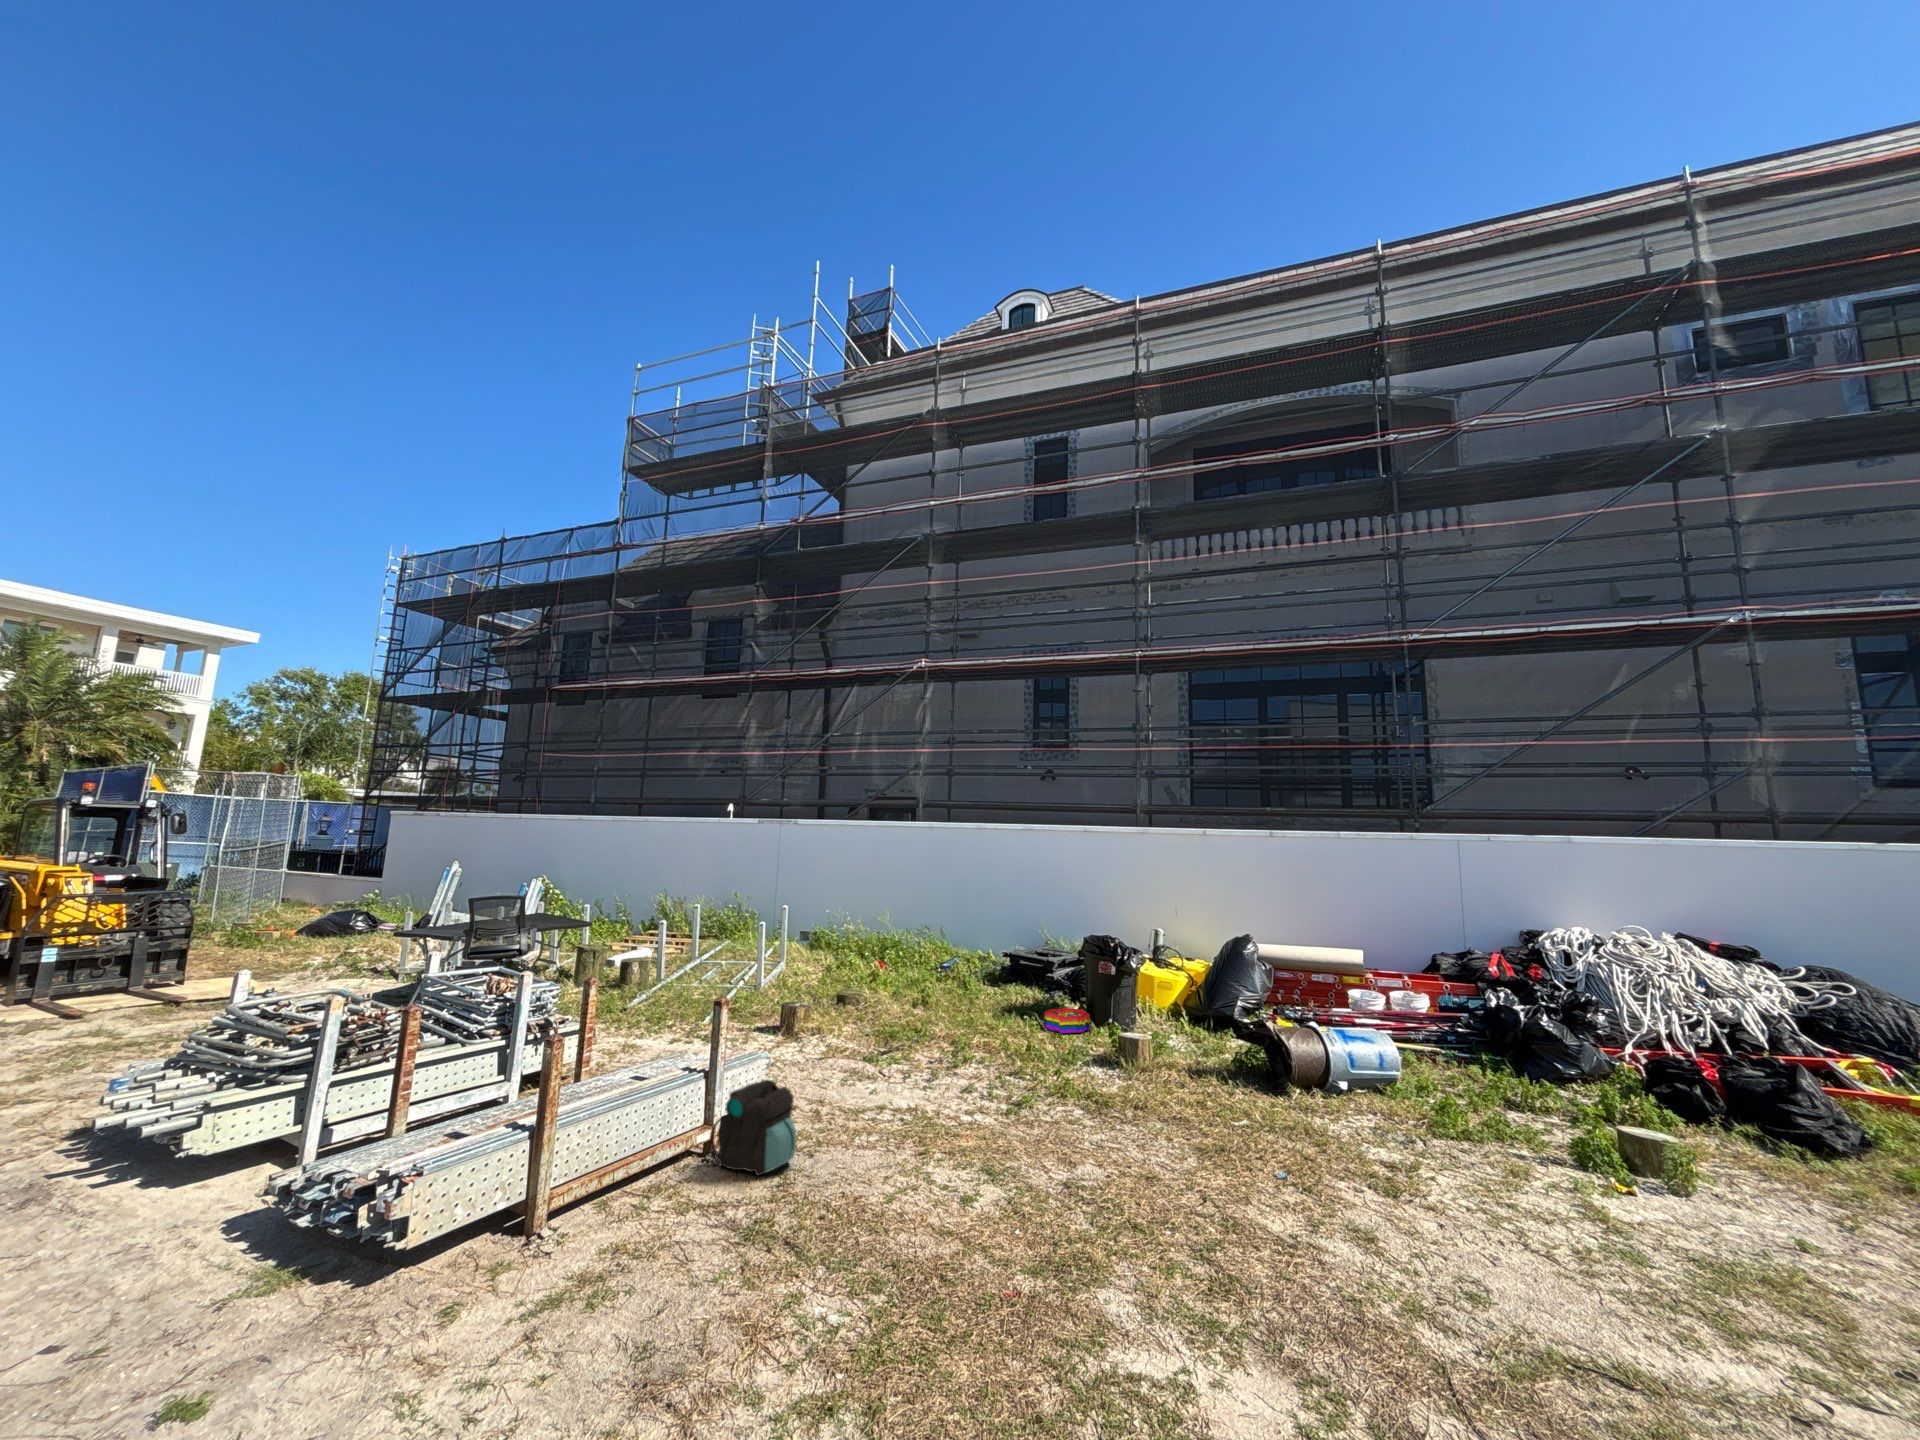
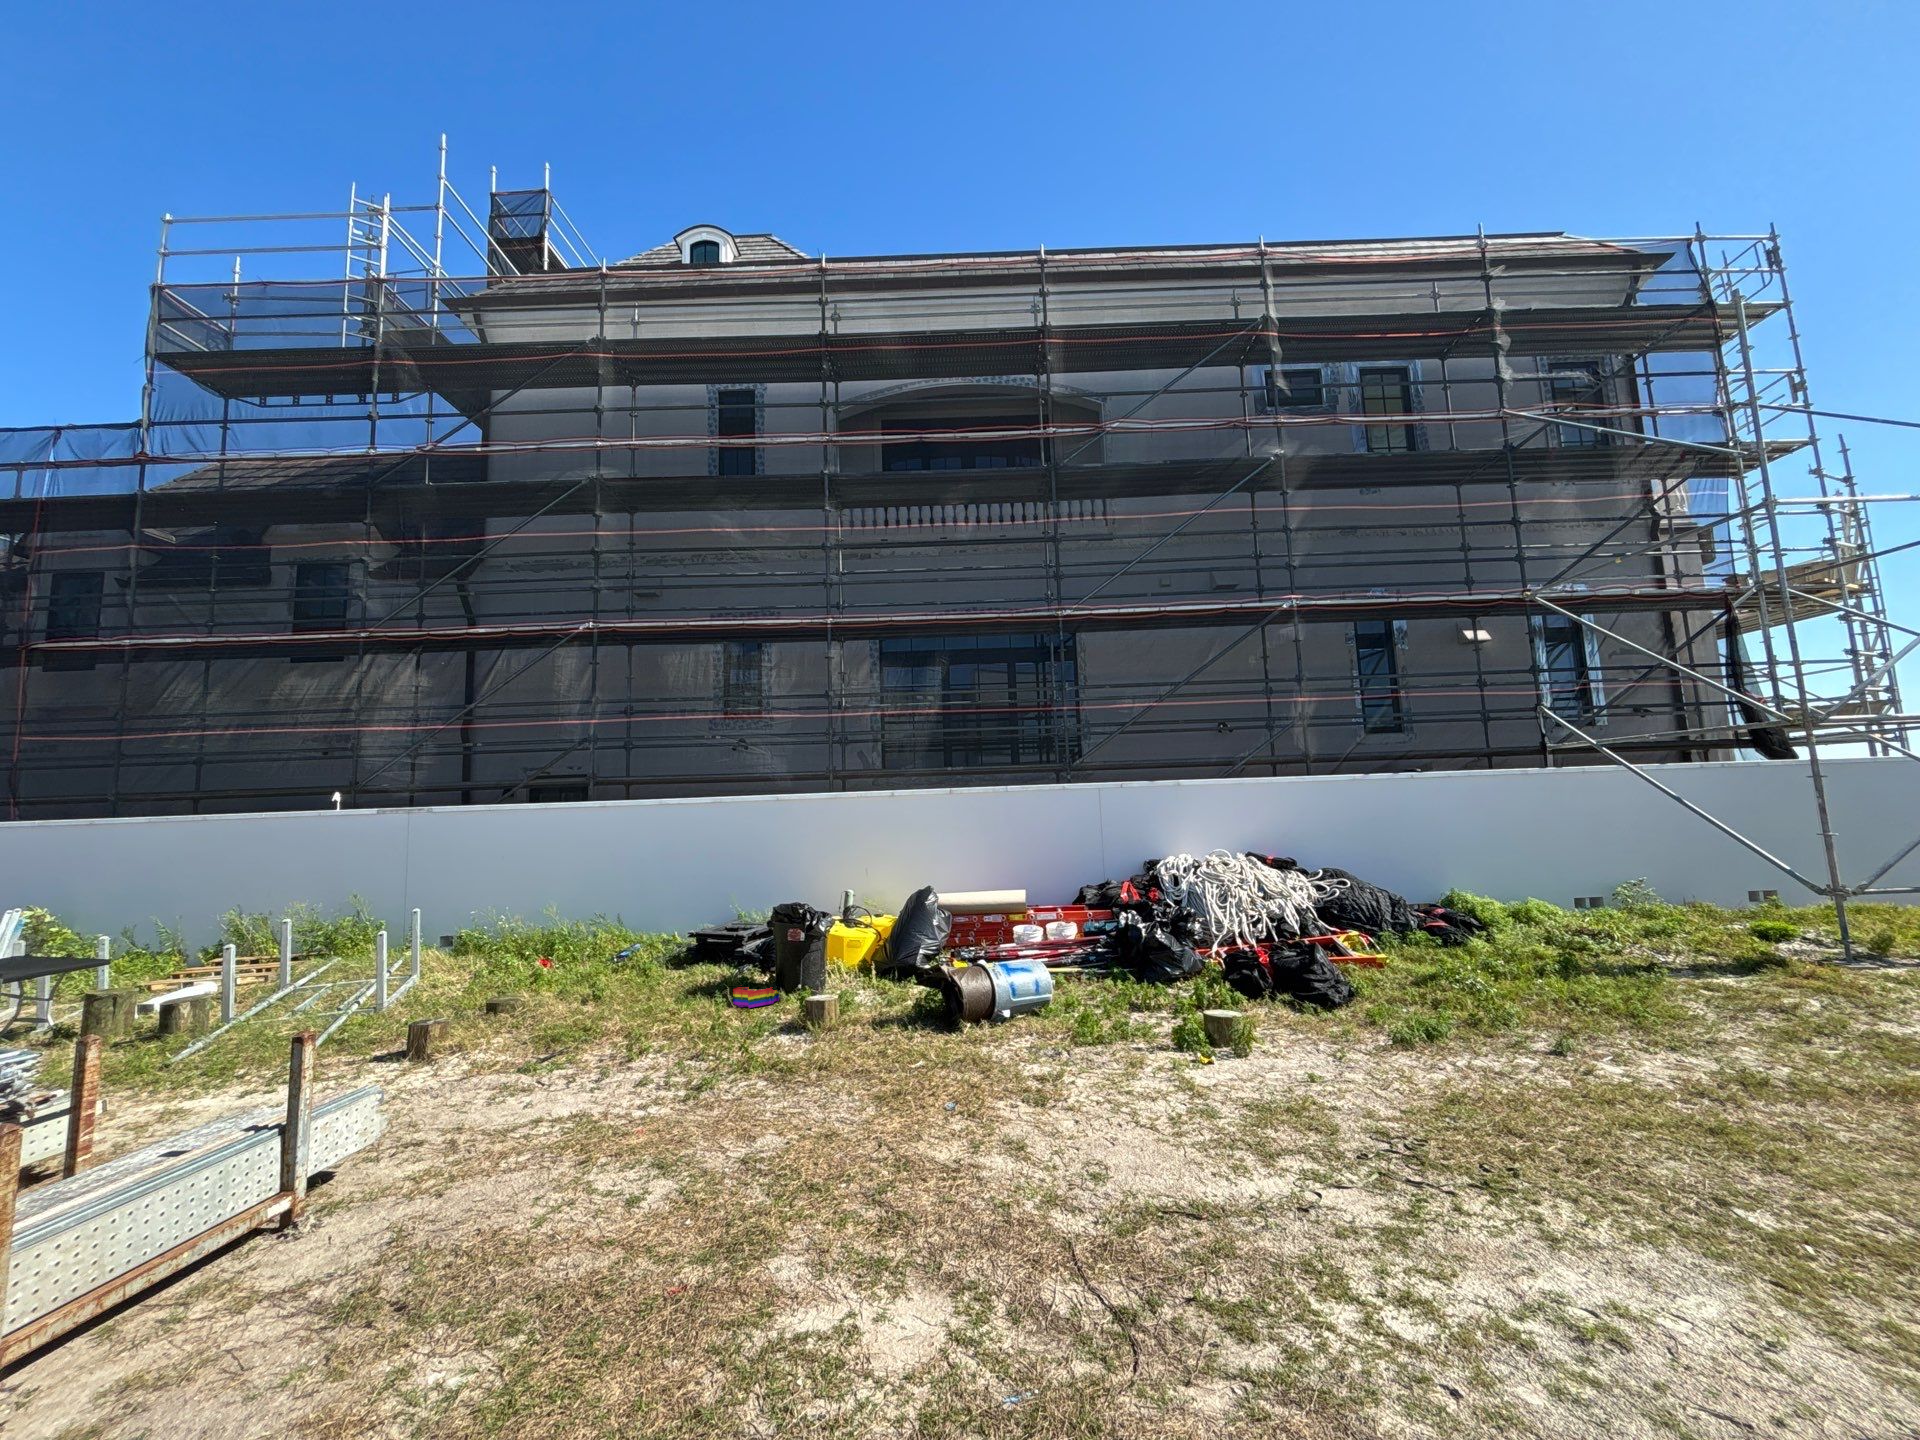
backpack: present [710,1080,796,1176] -> none [293,1117,418,1235]

